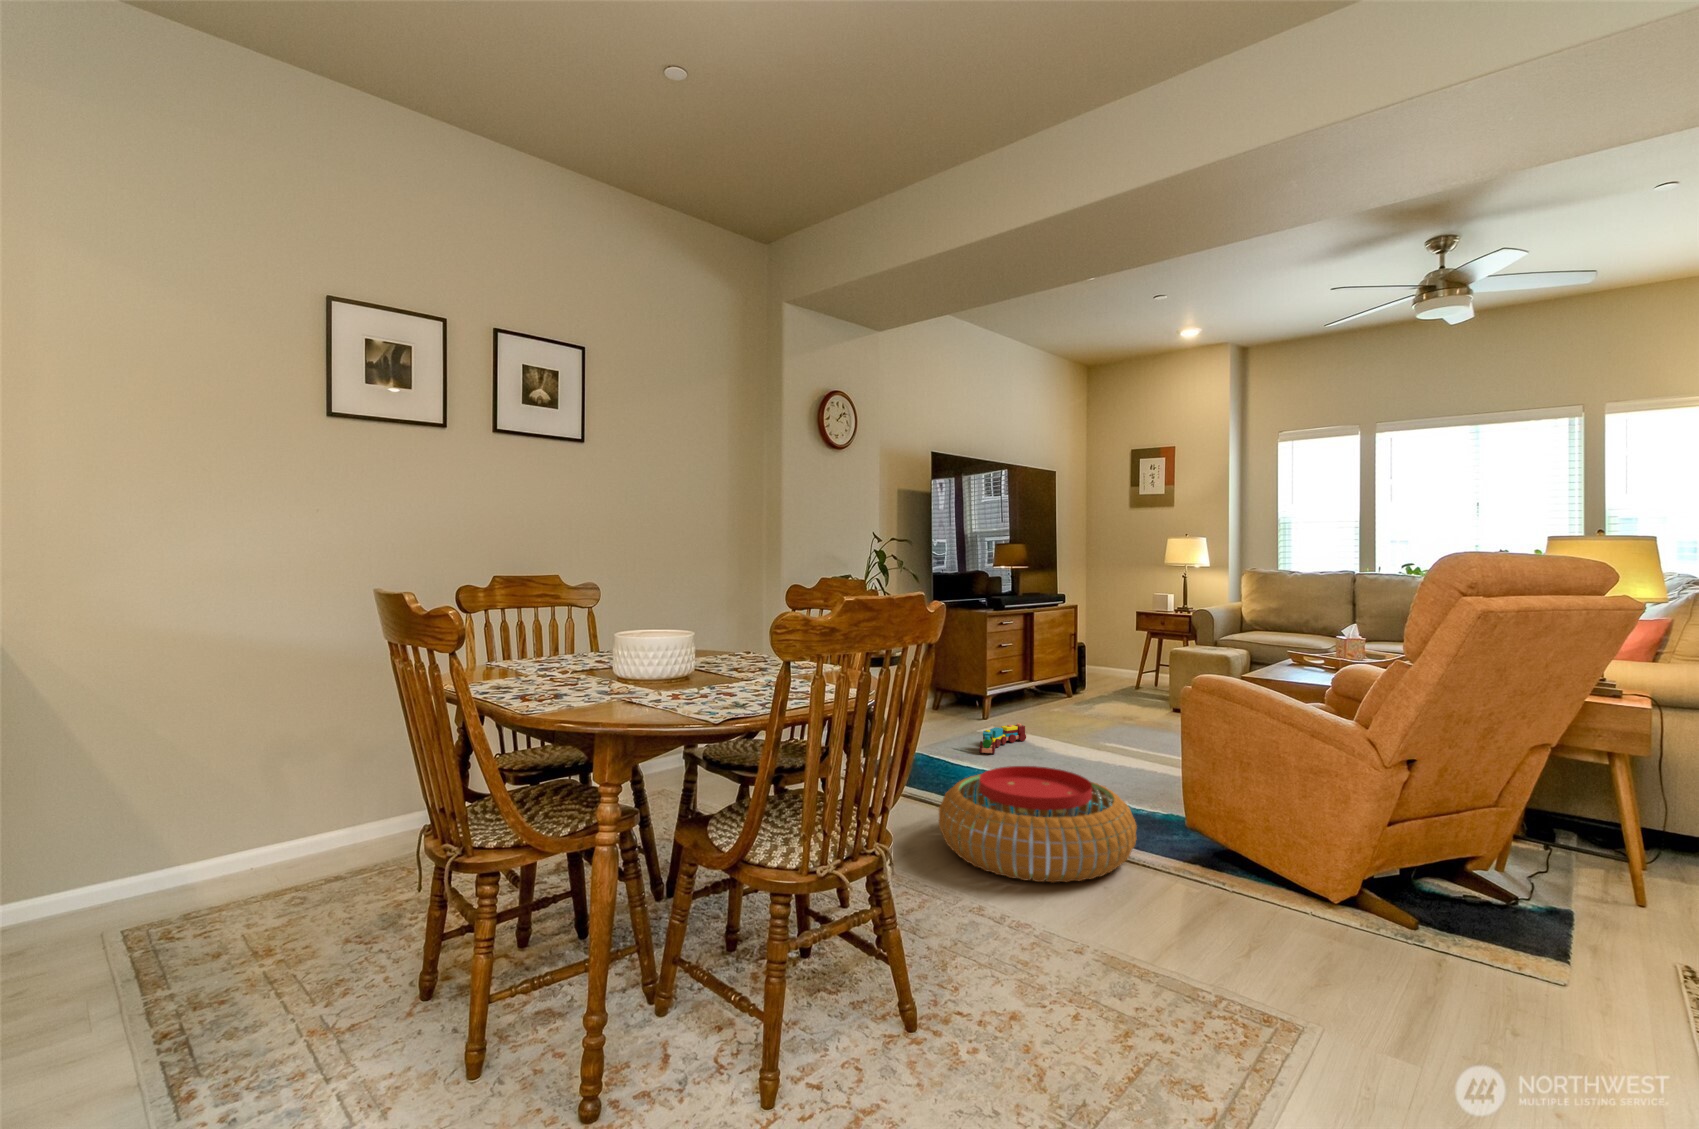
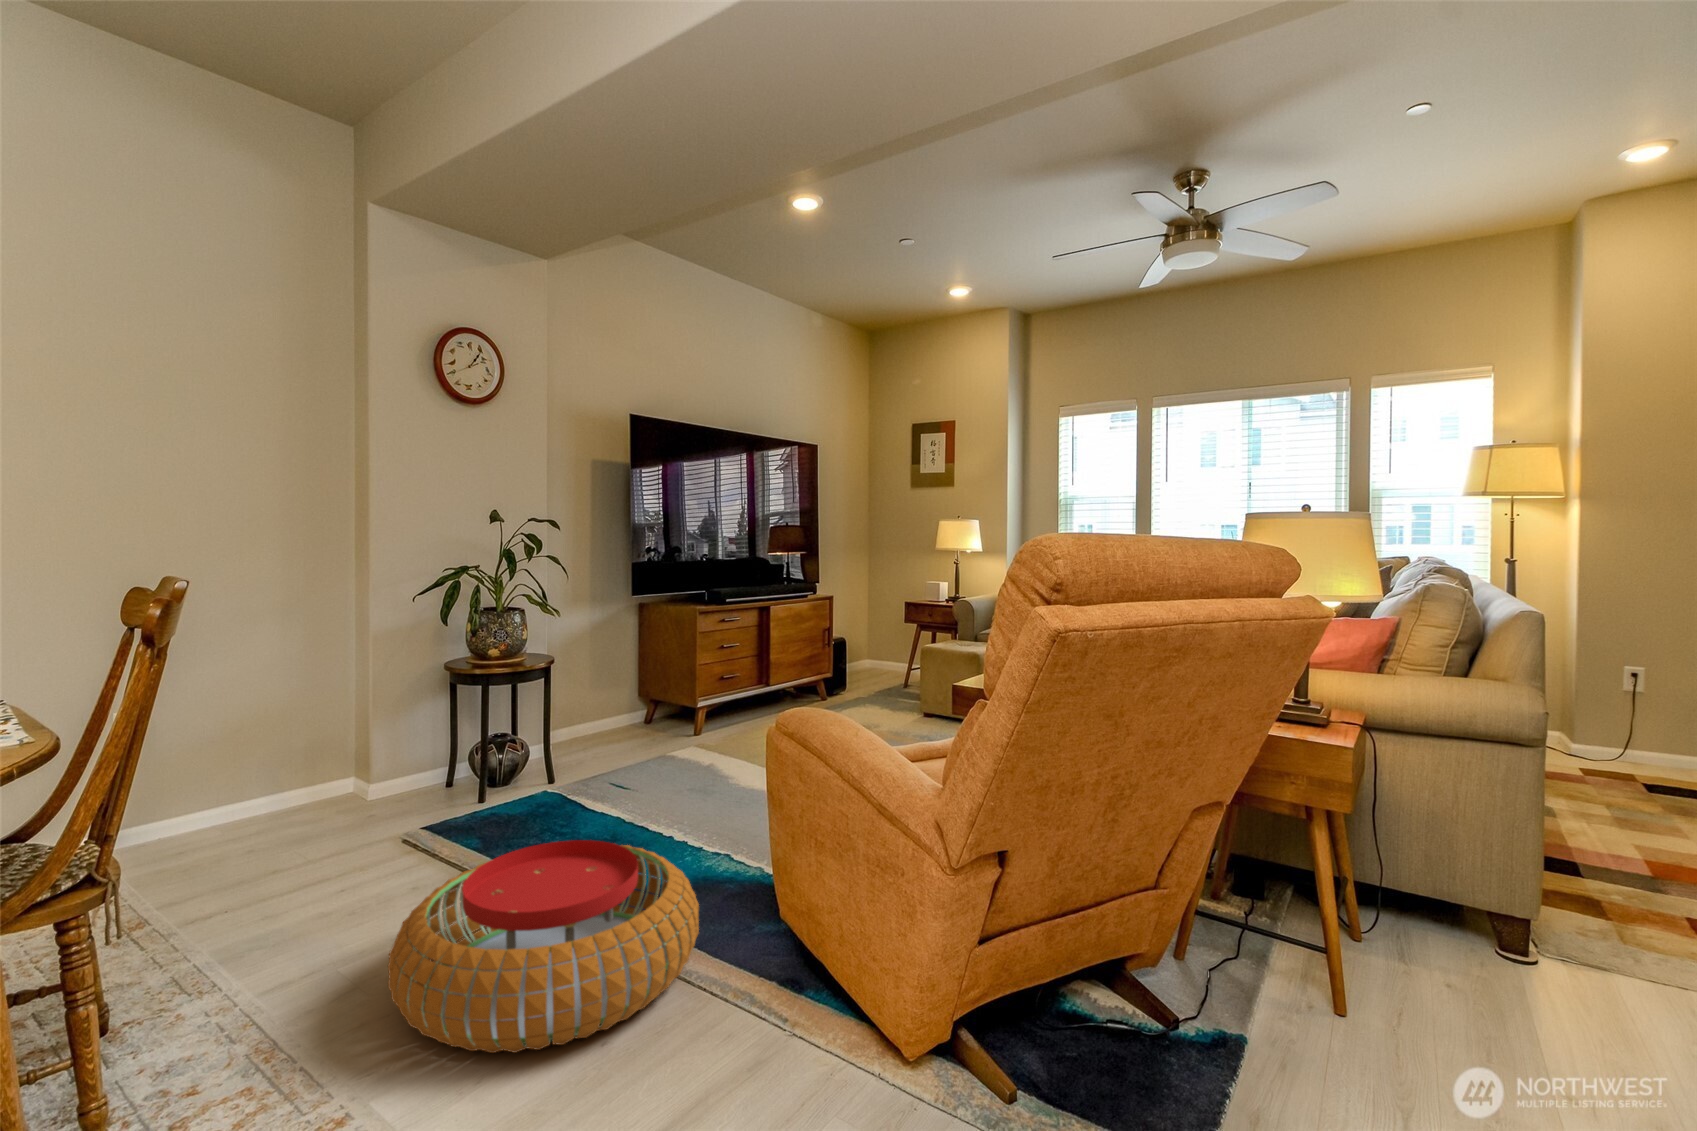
toy train: present [979,723,1026,754] -> none [640,745,719,790]

